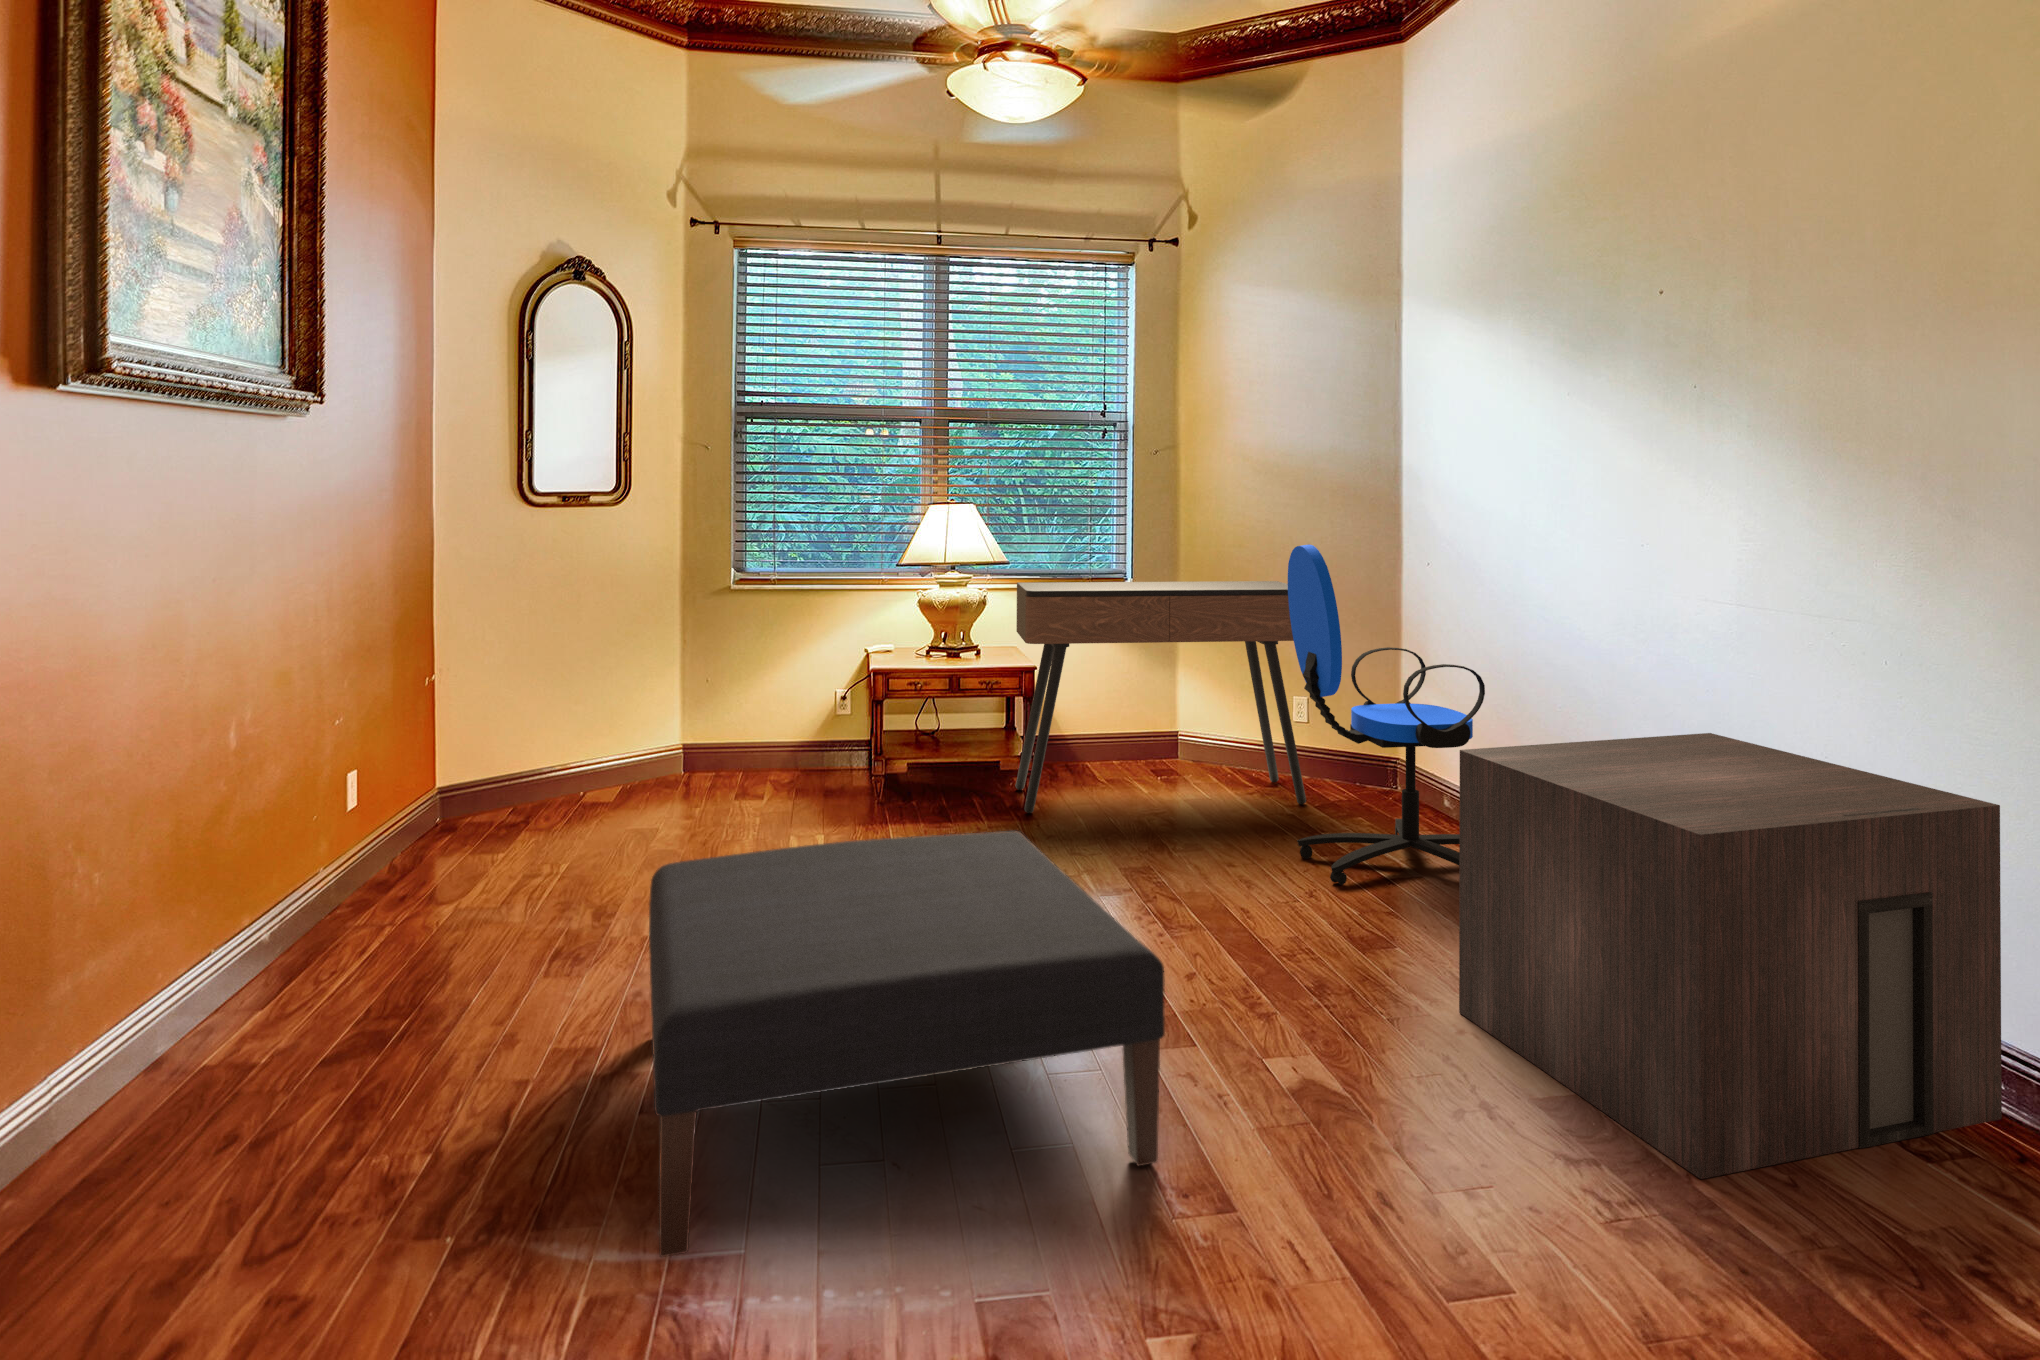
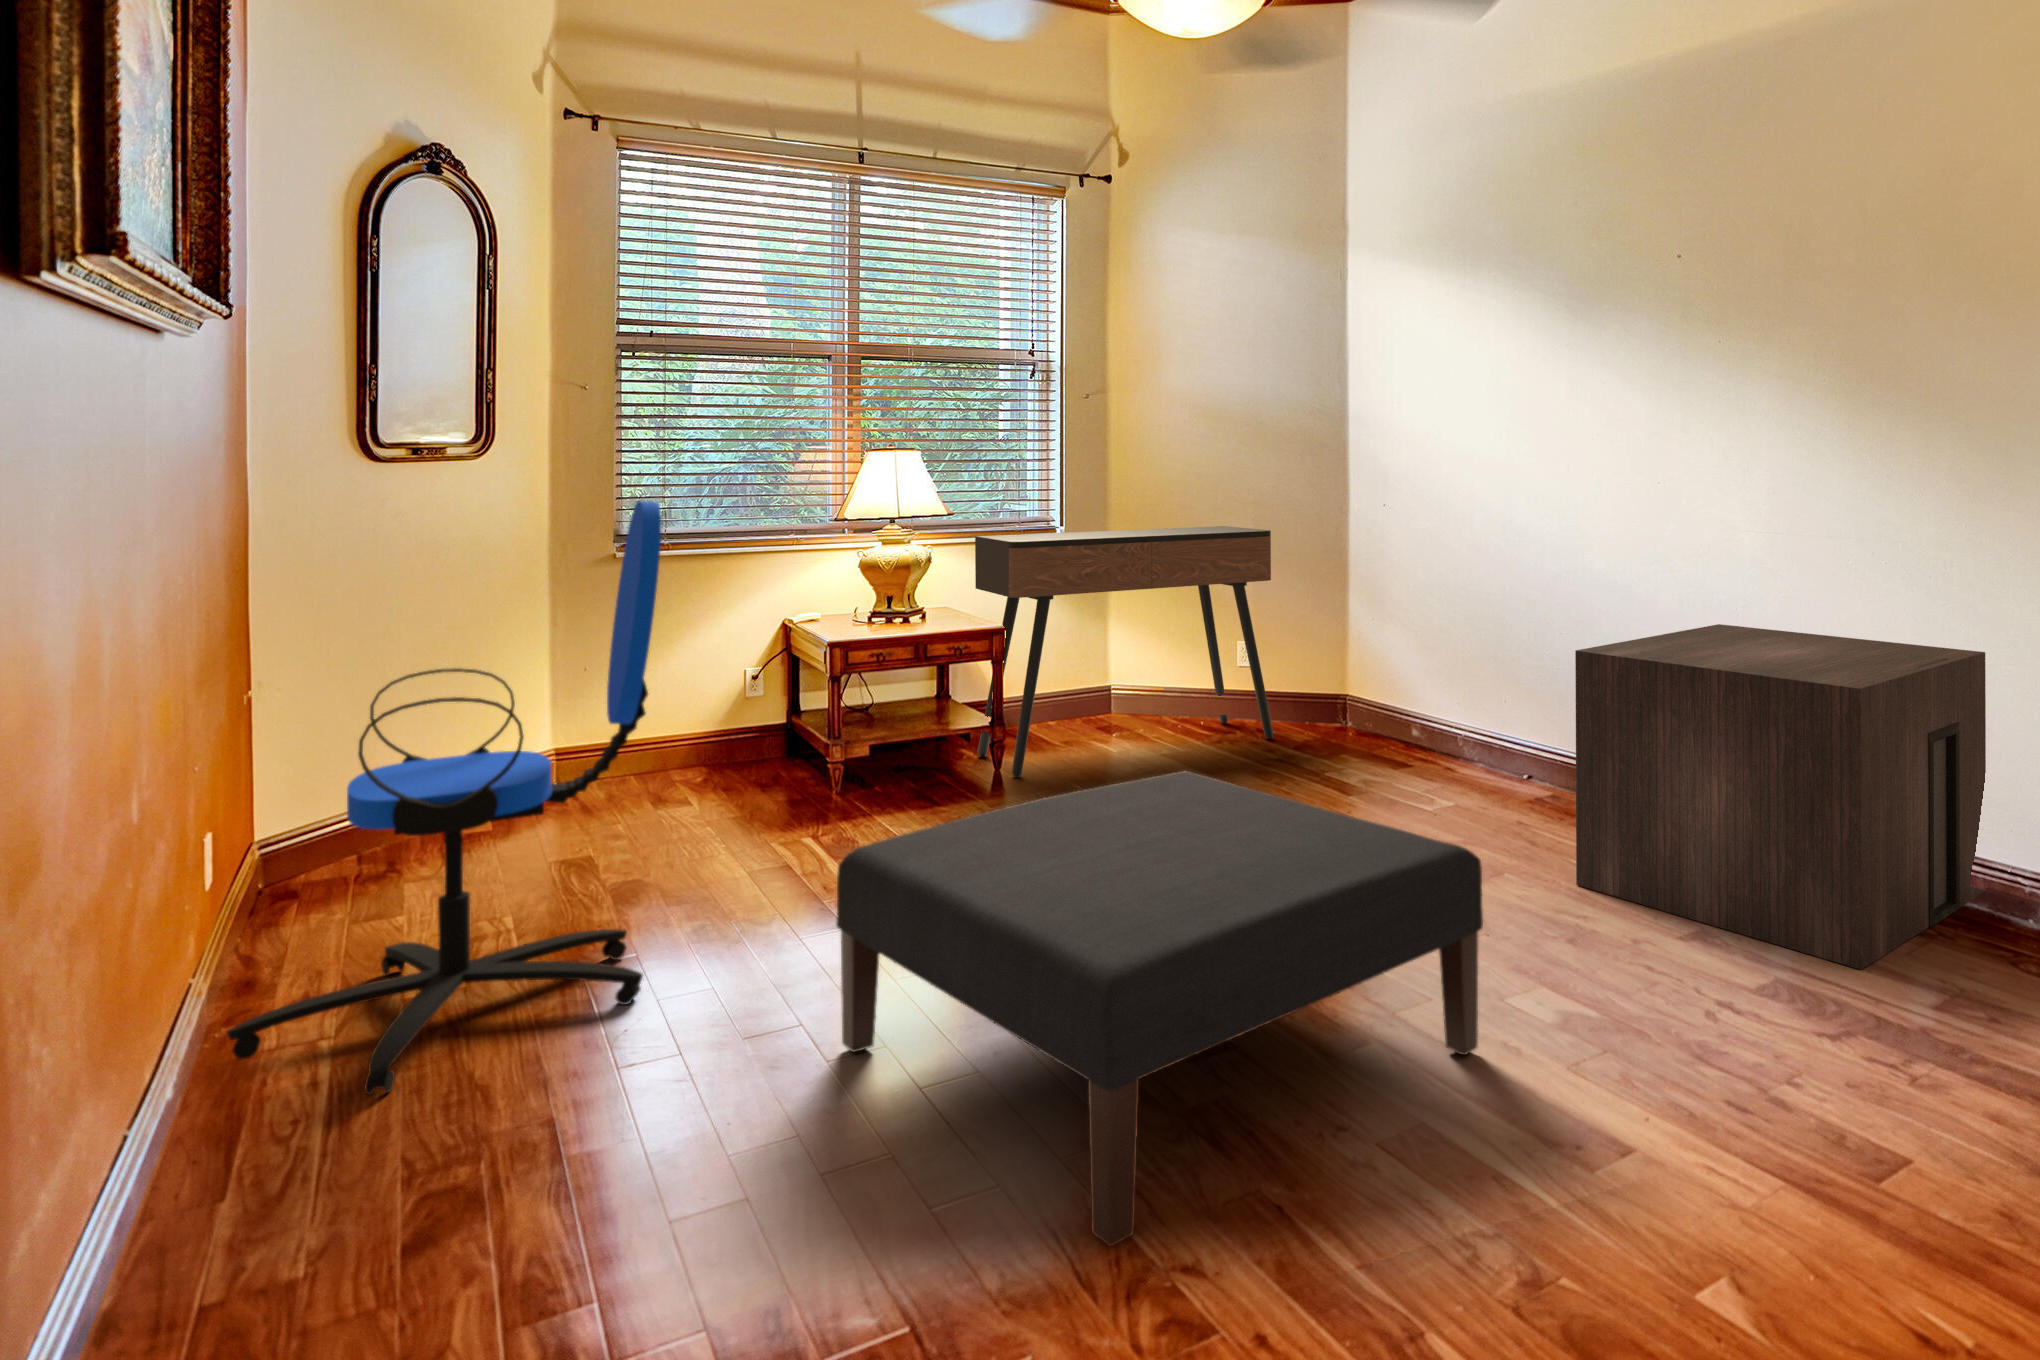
office chair: present [1288,545,1485,885] -> present [227,500,661,1095]

